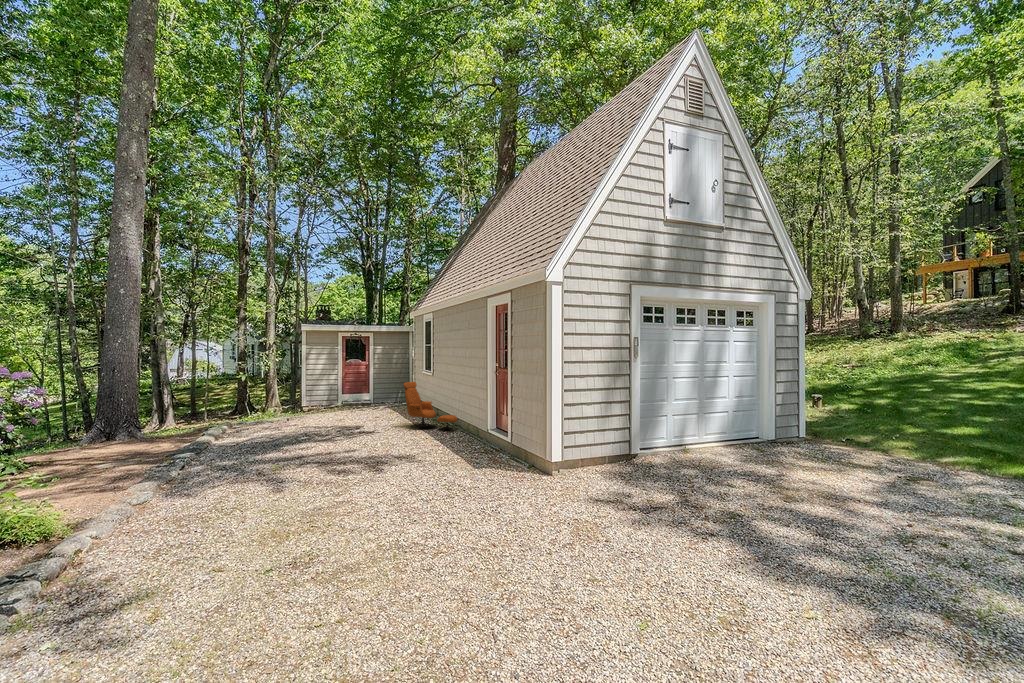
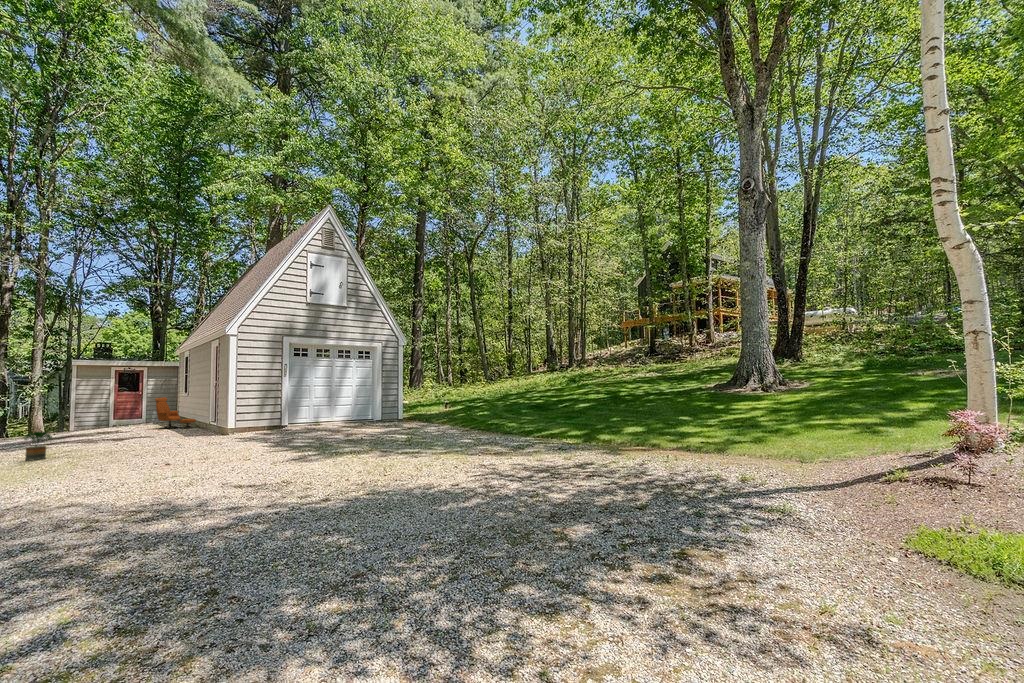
potted tree: none [224,508,285,592] -> present [24,432,52,460]

